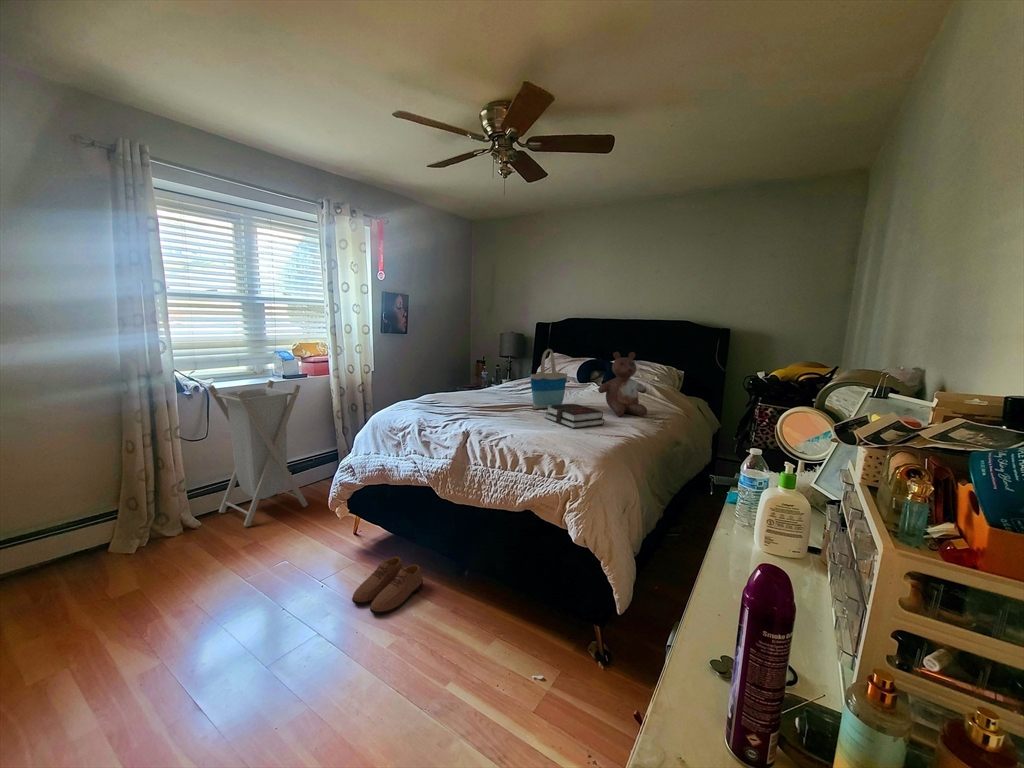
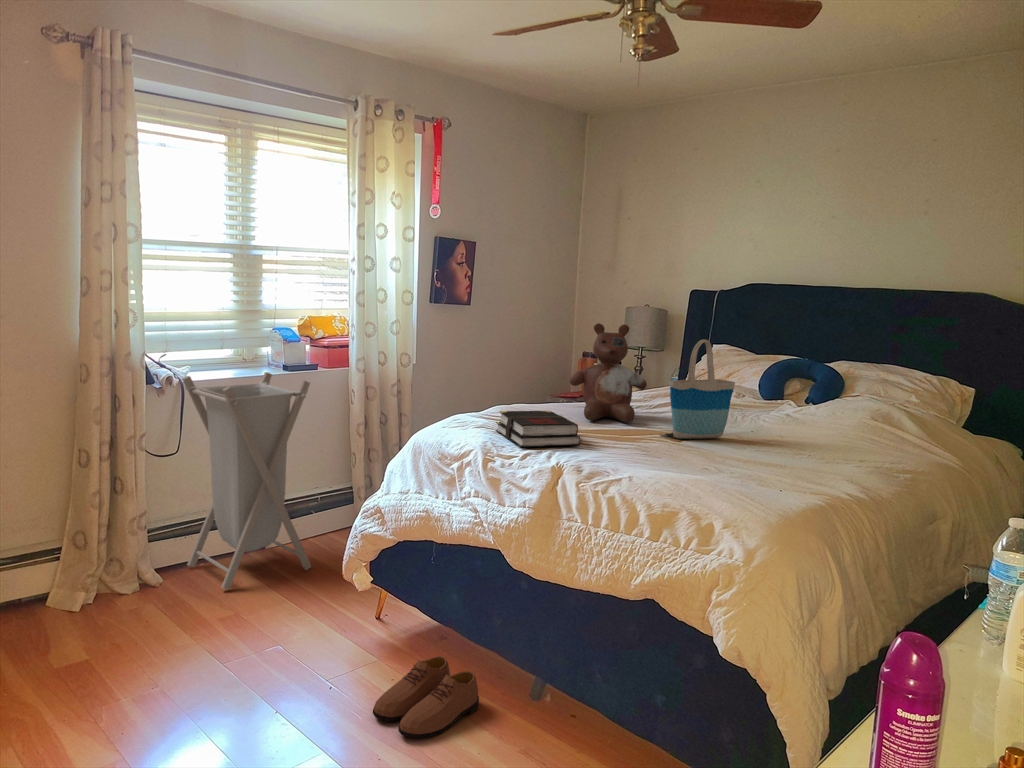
stuffed bear: present [598,352,647,416] -> present [570,323,647,423]
book: present [545,403,605,428] -> present [496,411,581,447]

